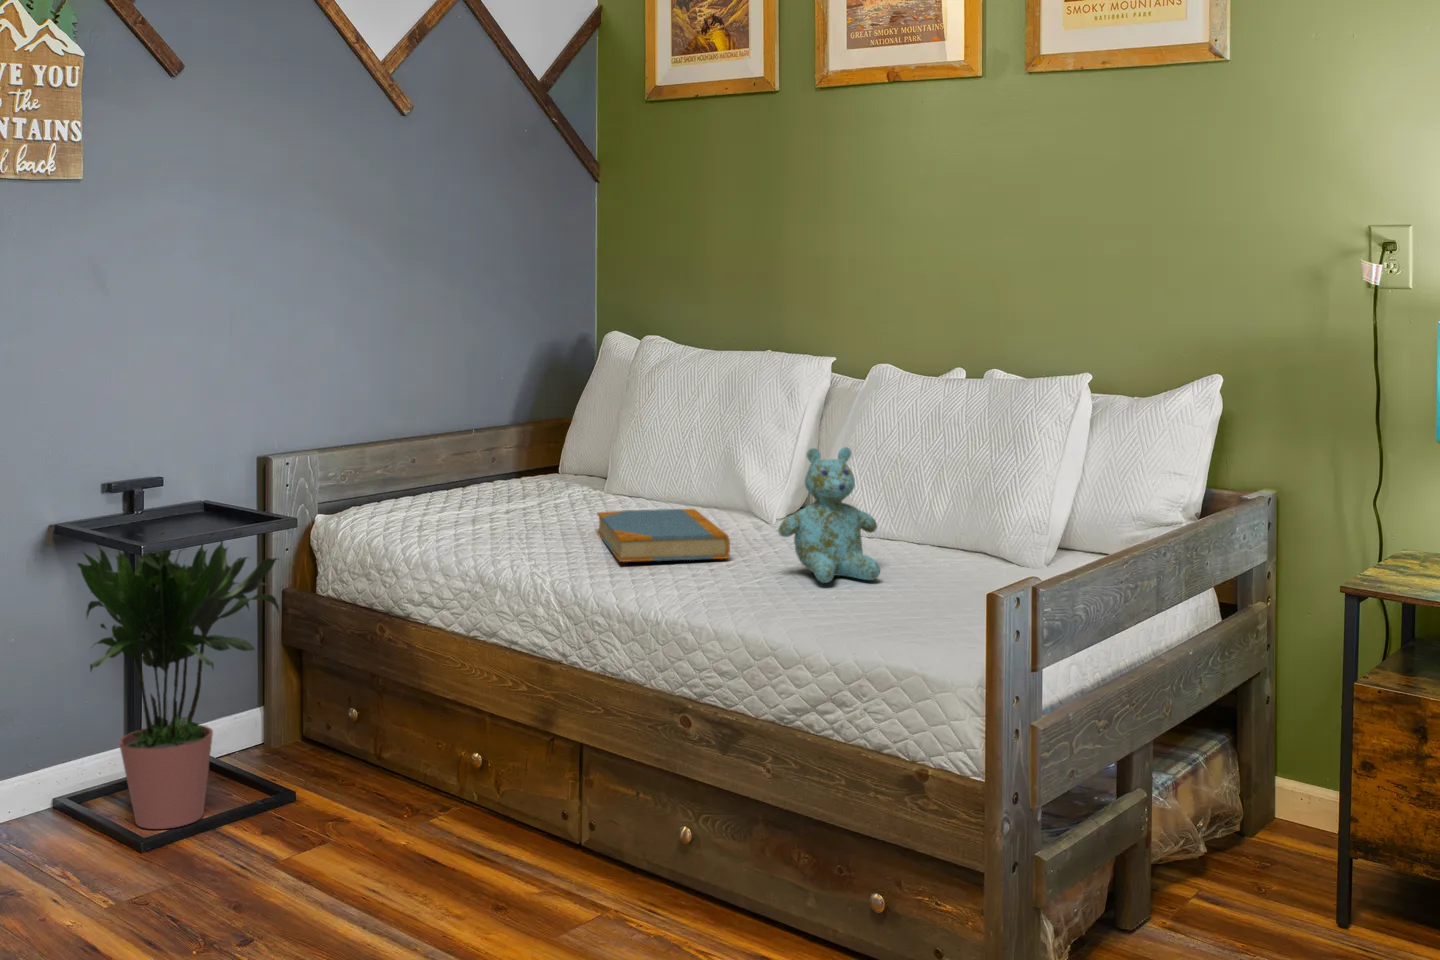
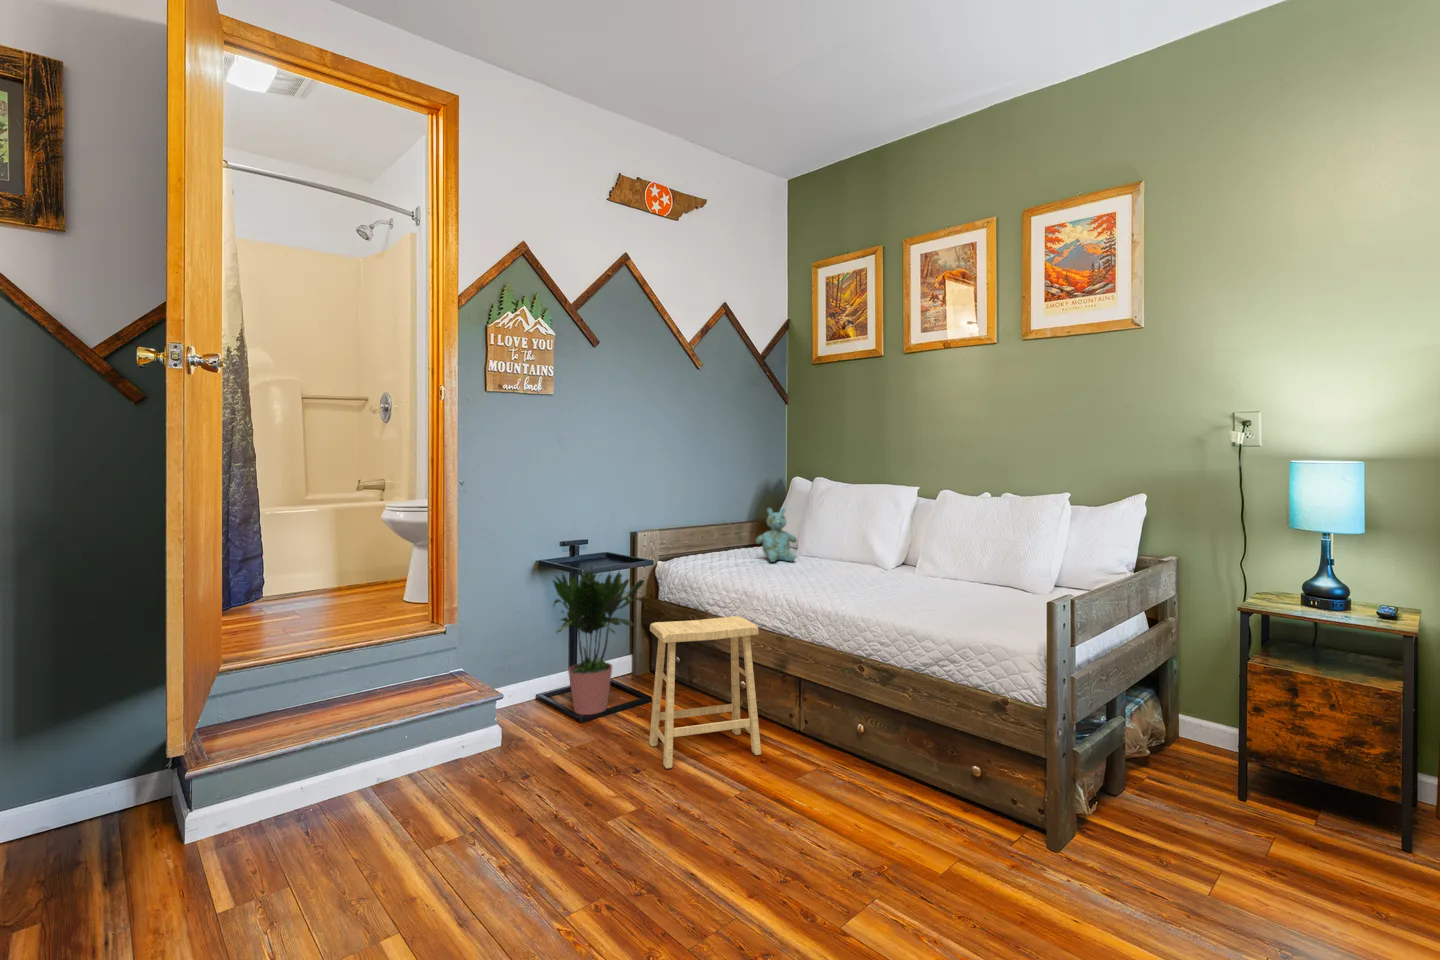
stuffed bear: present [778,447,880,583] -> present [756,508,797,562]
book: present [597,509,730,562] -> none [800,558,874,584]
footstool: none [276,628,500,921] -> present [649,616,761,769]

